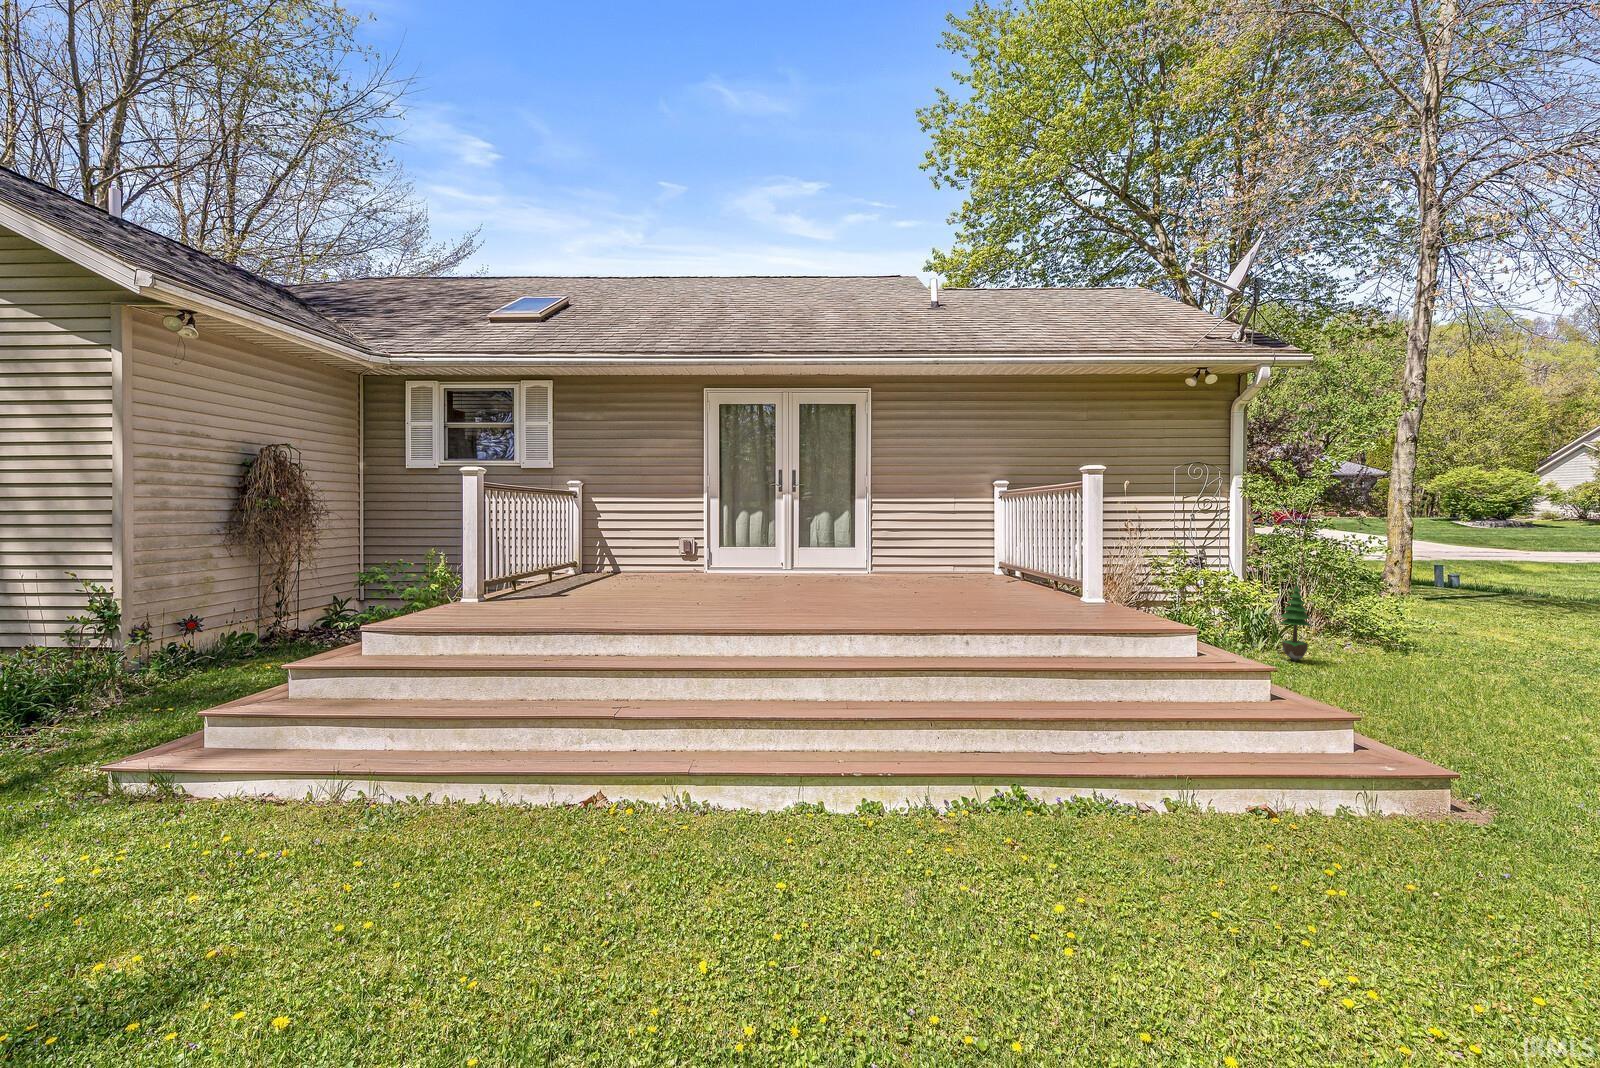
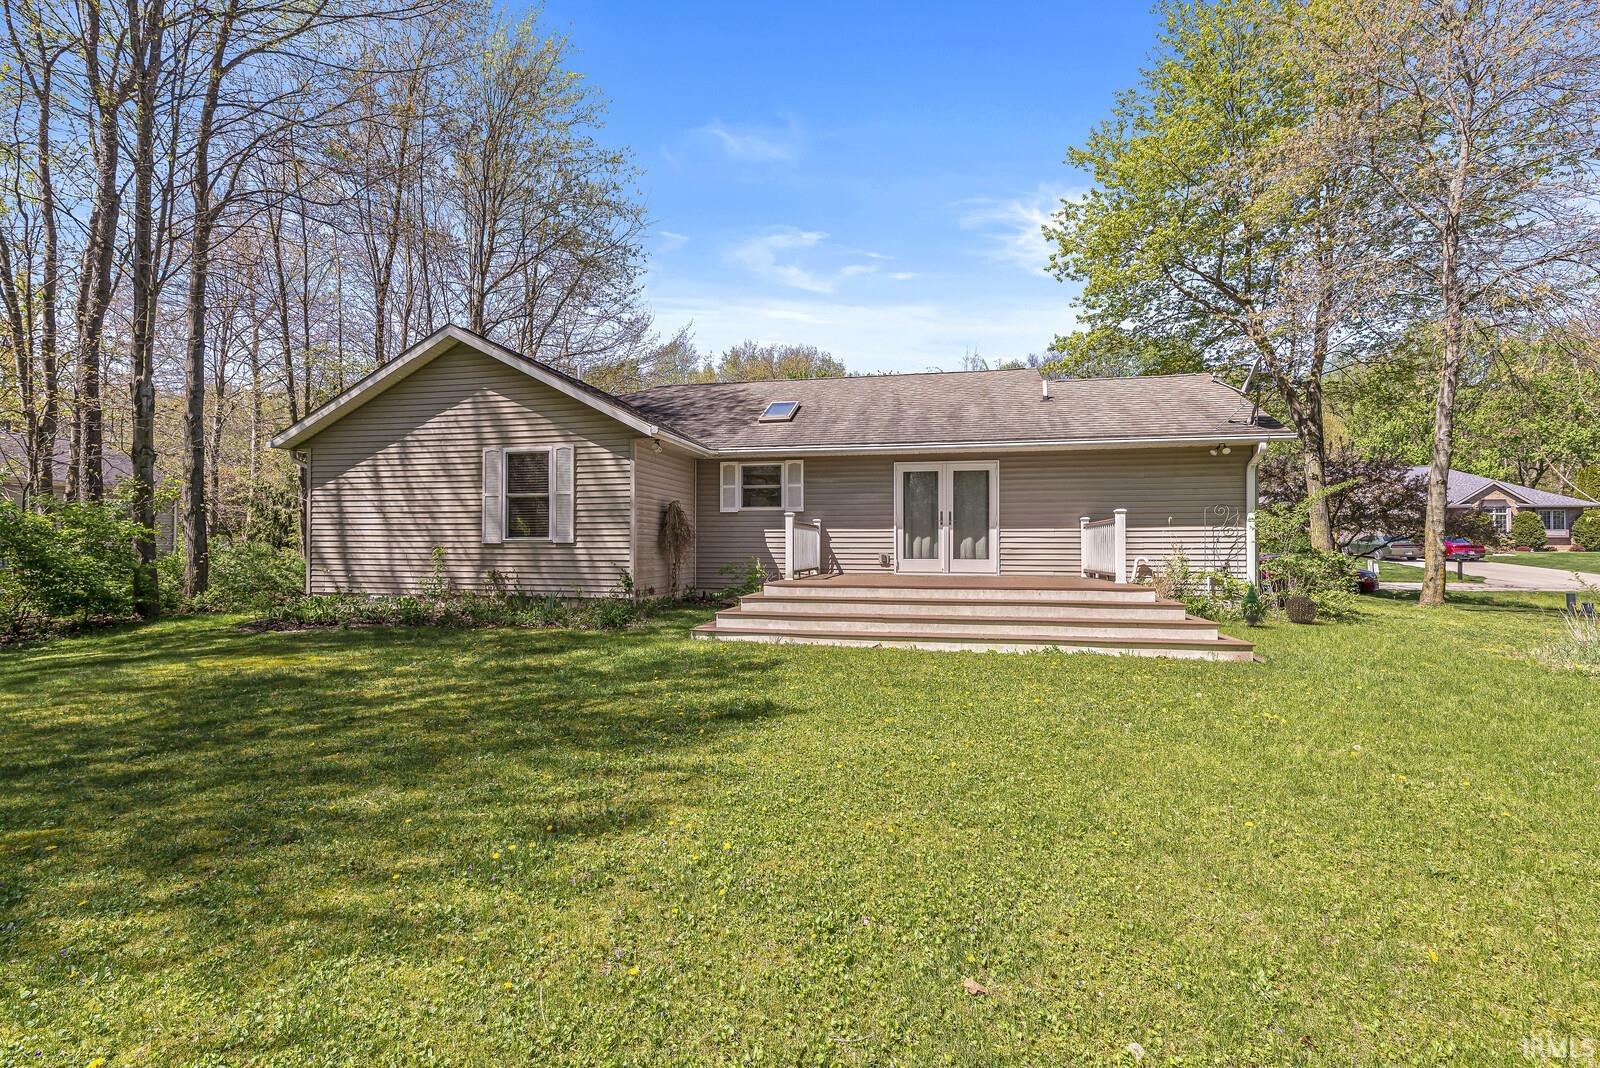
woven basket: none [1318,605,1367,649] -> present [1286,596,1317,623]

